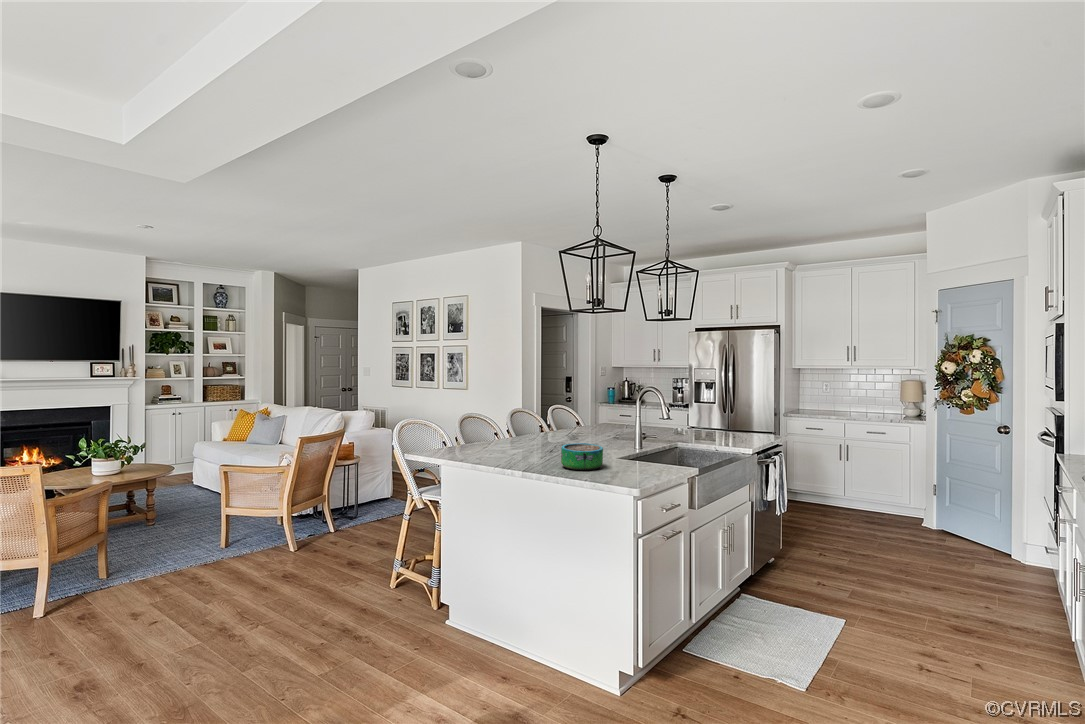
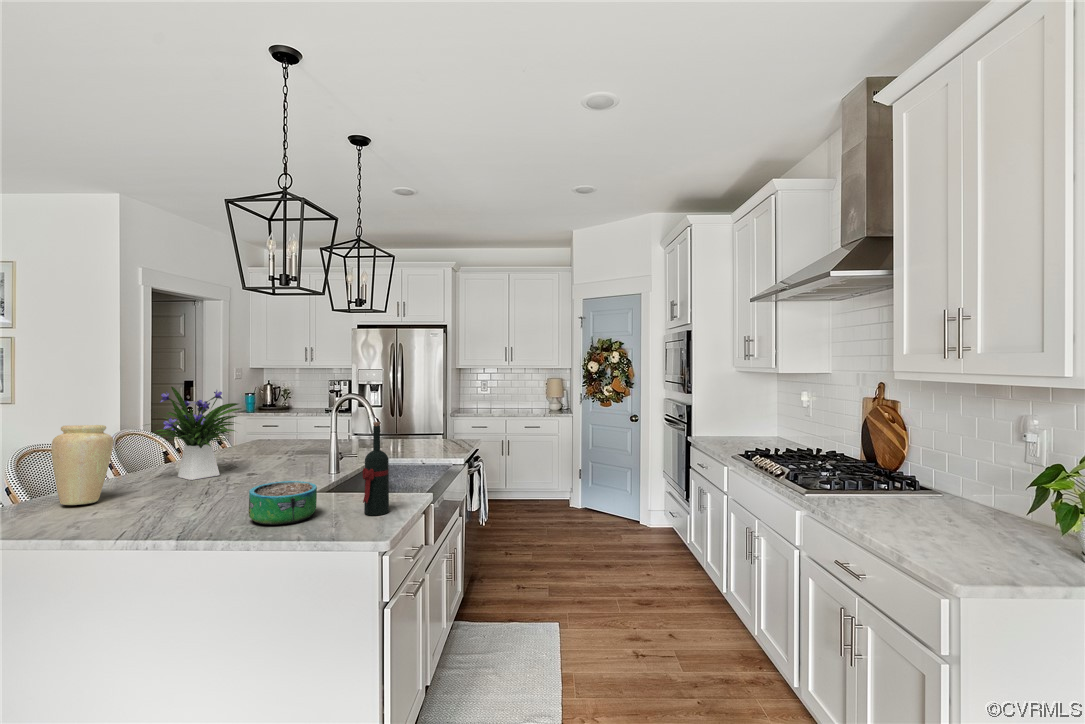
flower arrangement: none [518,377,576,441] -> present [148,387,241,480]
vase: none [471,399,500,447] -> present [51,425,113,505]
wine bottle: none [630,406,650,474] -> present [363,422,389,515]

